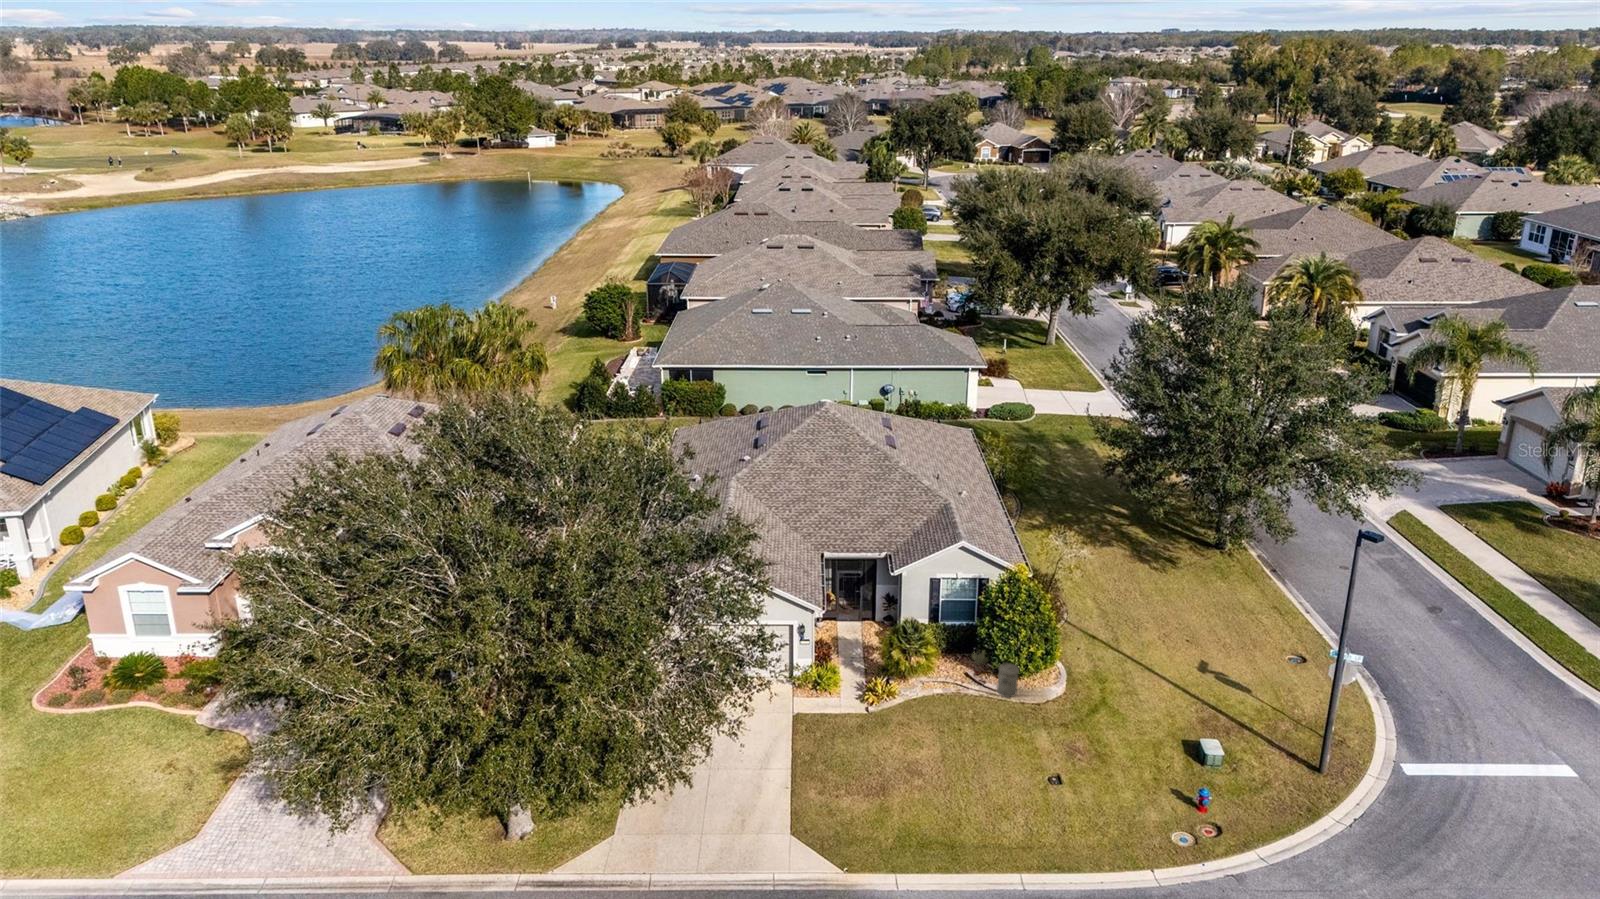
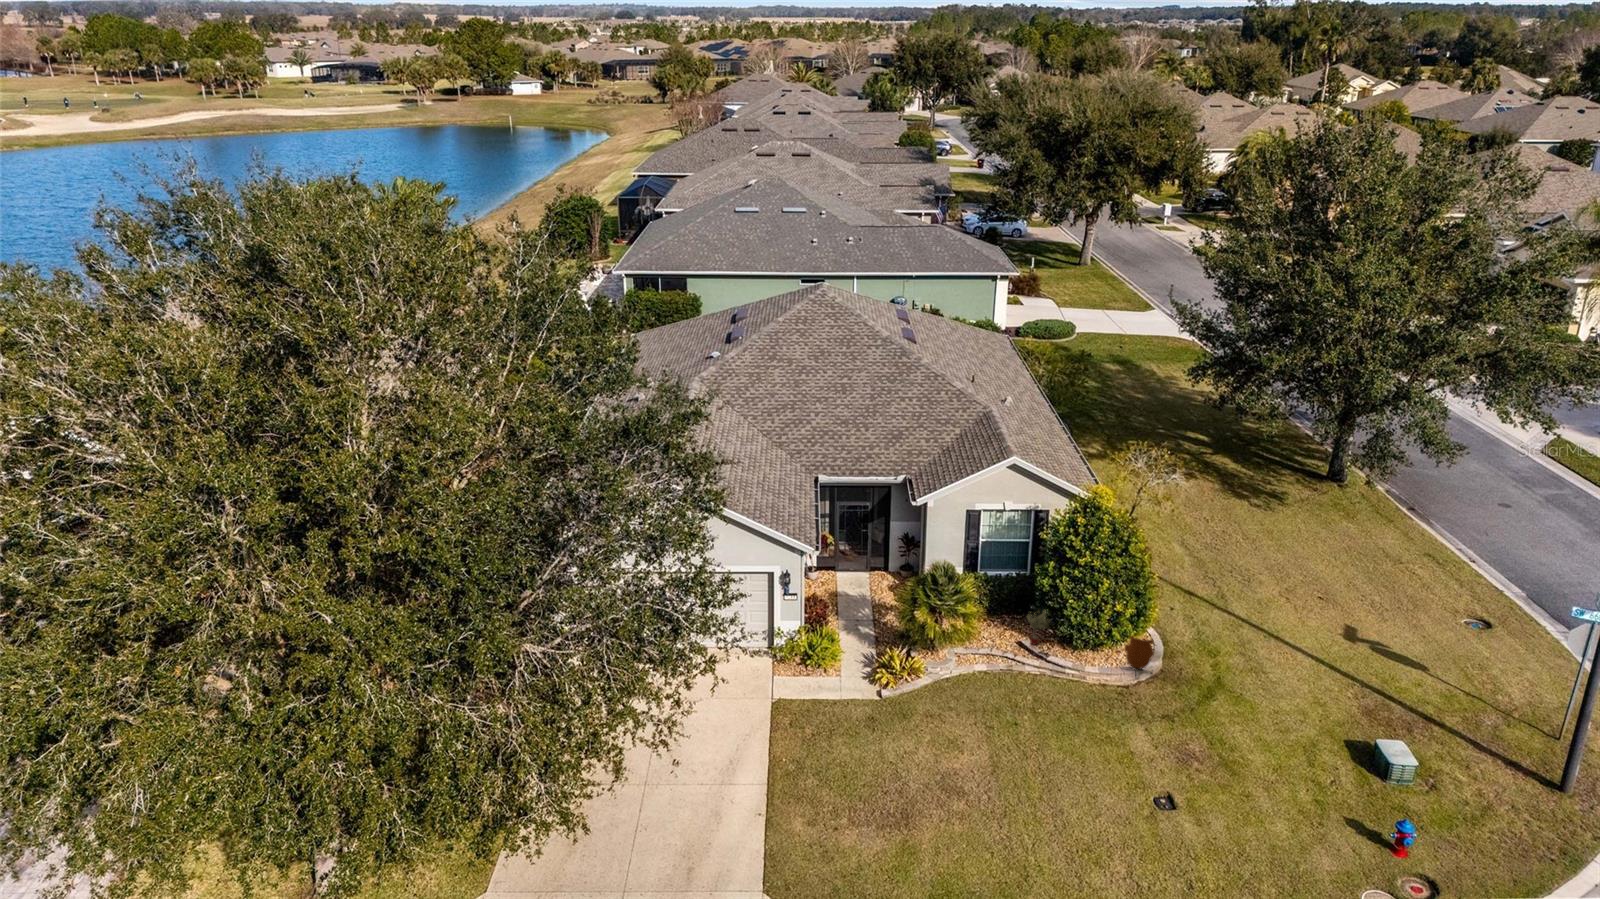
trash can: present [997,663,1019,697] -> none [1065,628,1098,677]
lounge chair: none [1036,669,1057,699] -> present [1125,637,1154,676]

